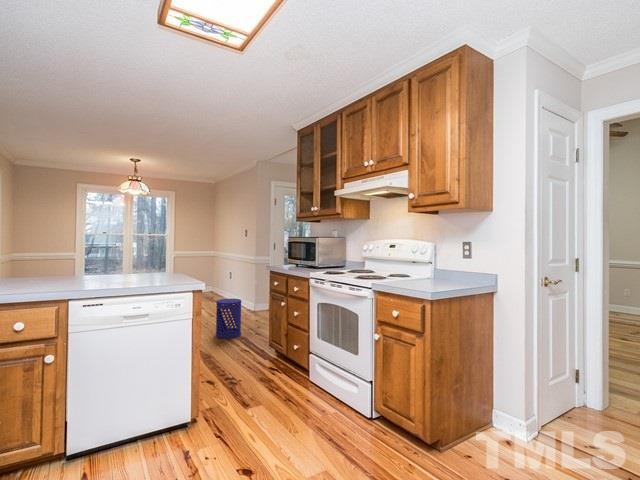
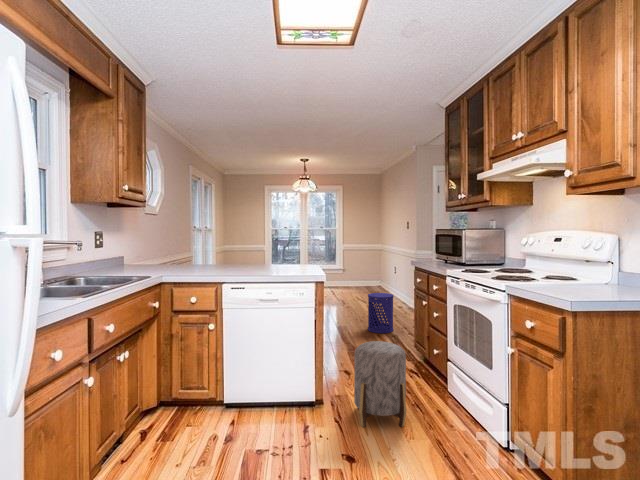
stool: none [233,345,287,433] -> present [354,341,406,427]

